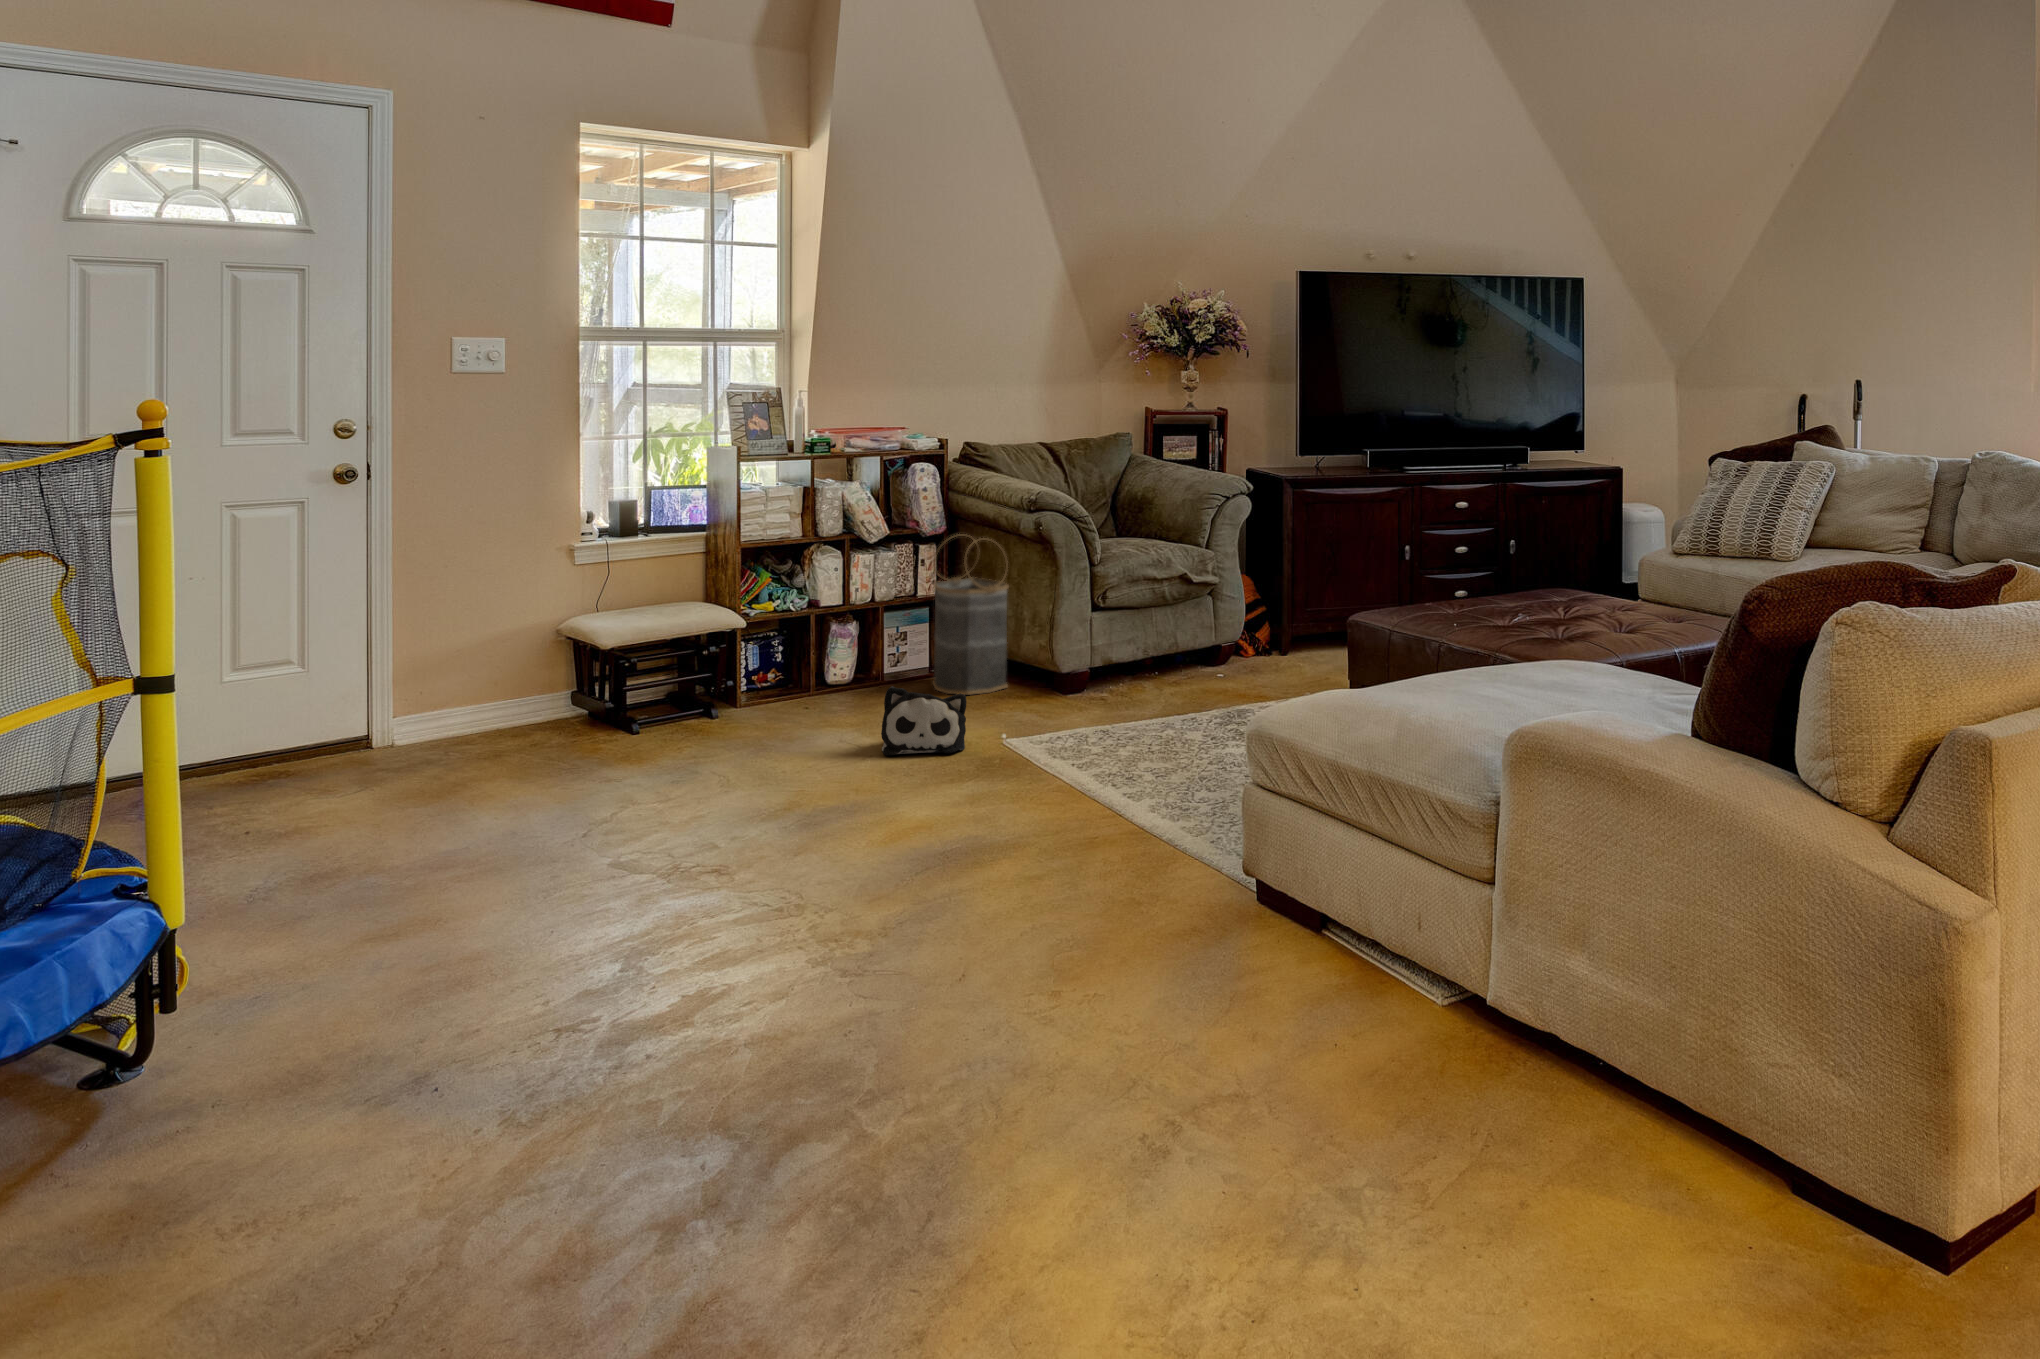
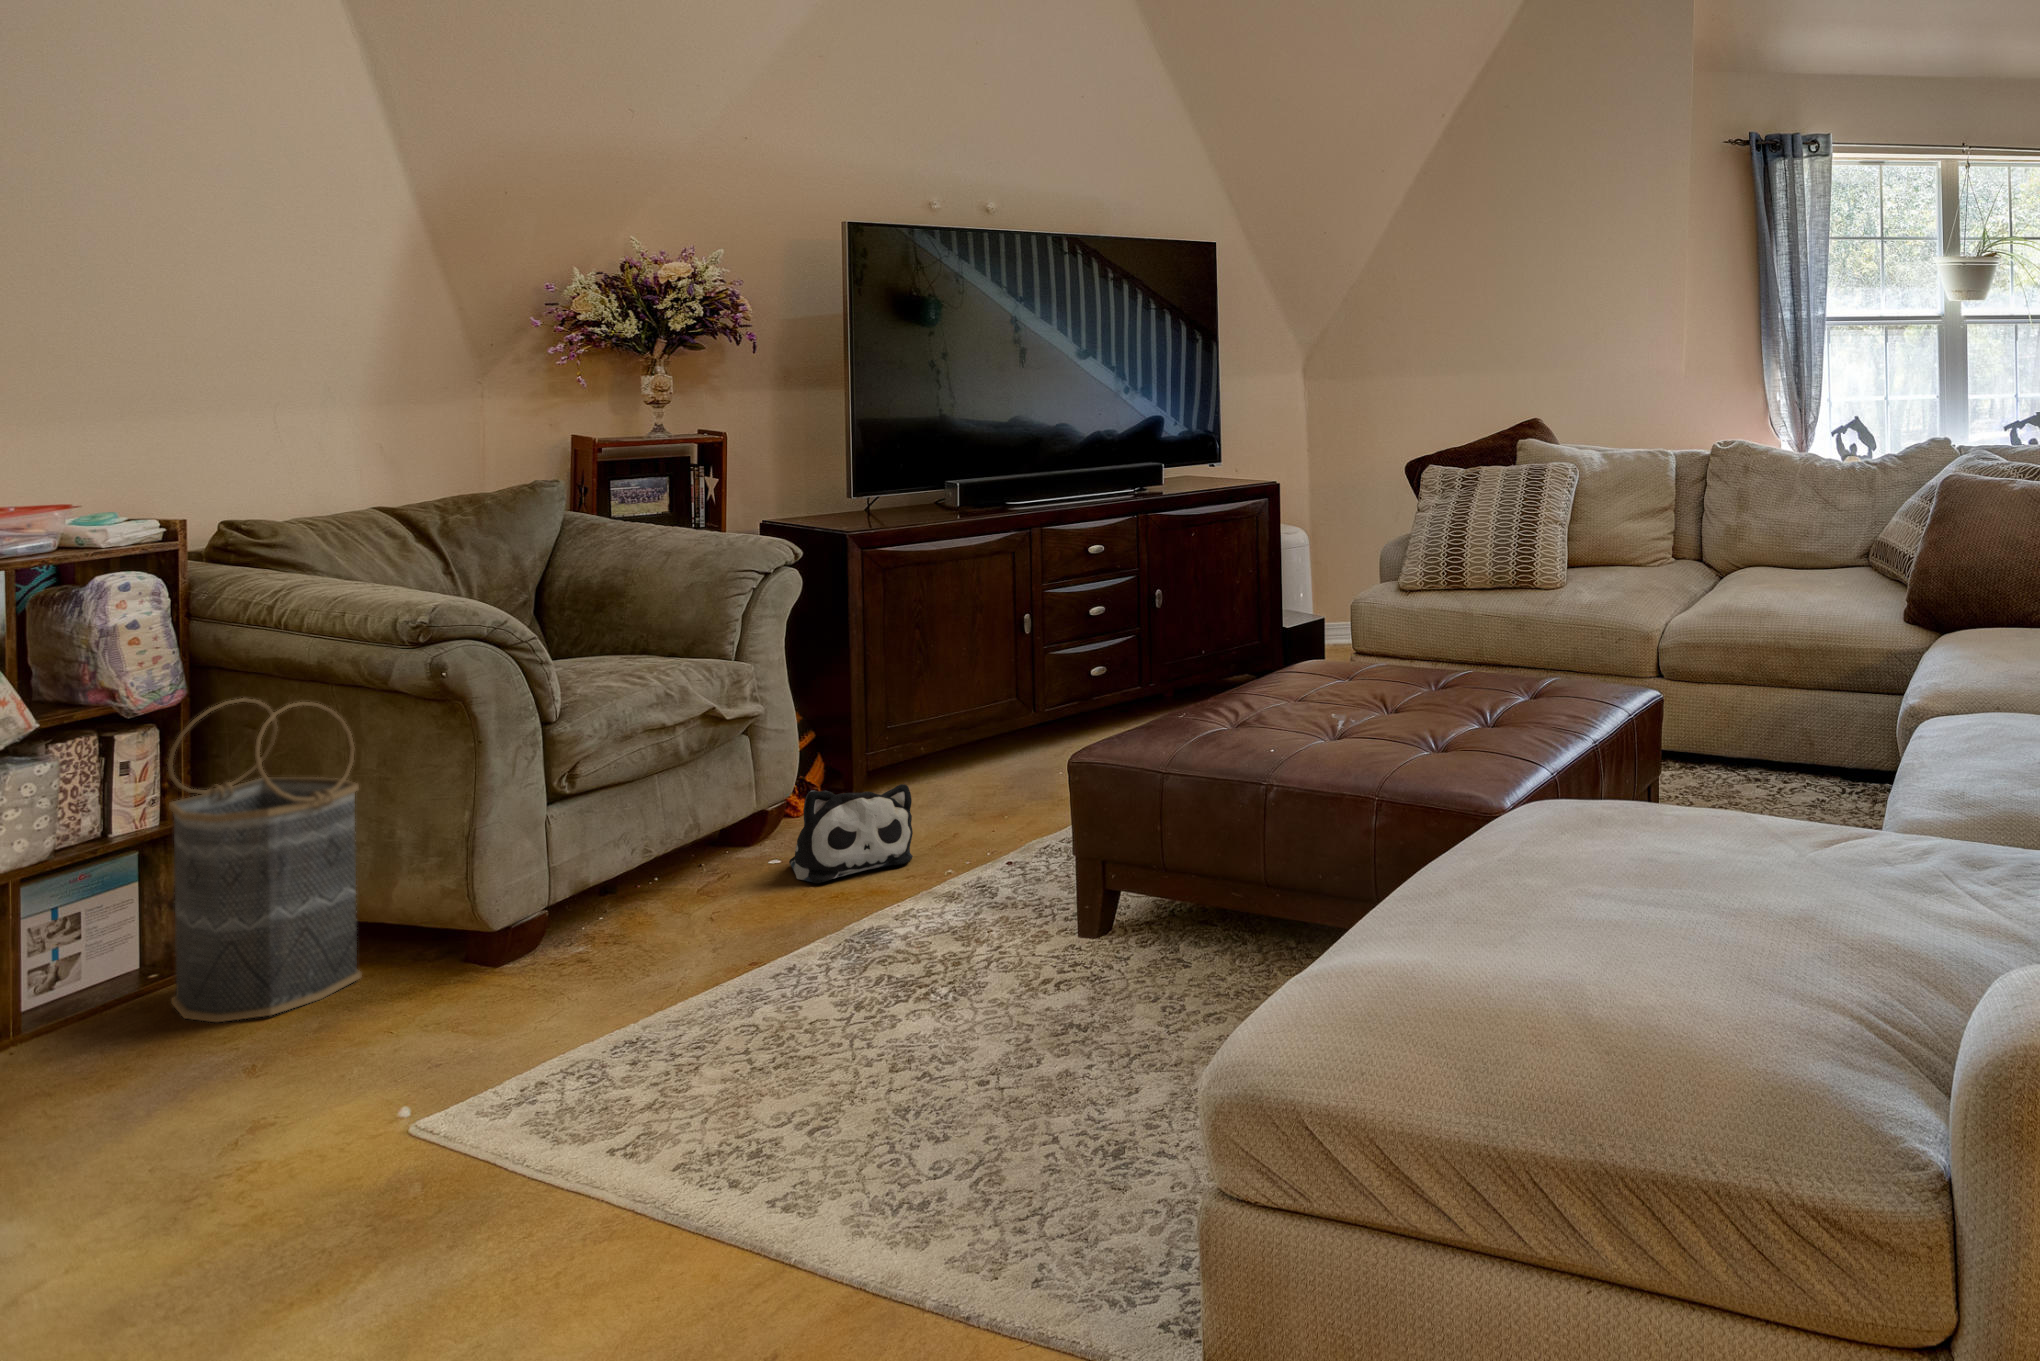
plush toy: present [881,686,966,755] -> present [789,784,913,883]

